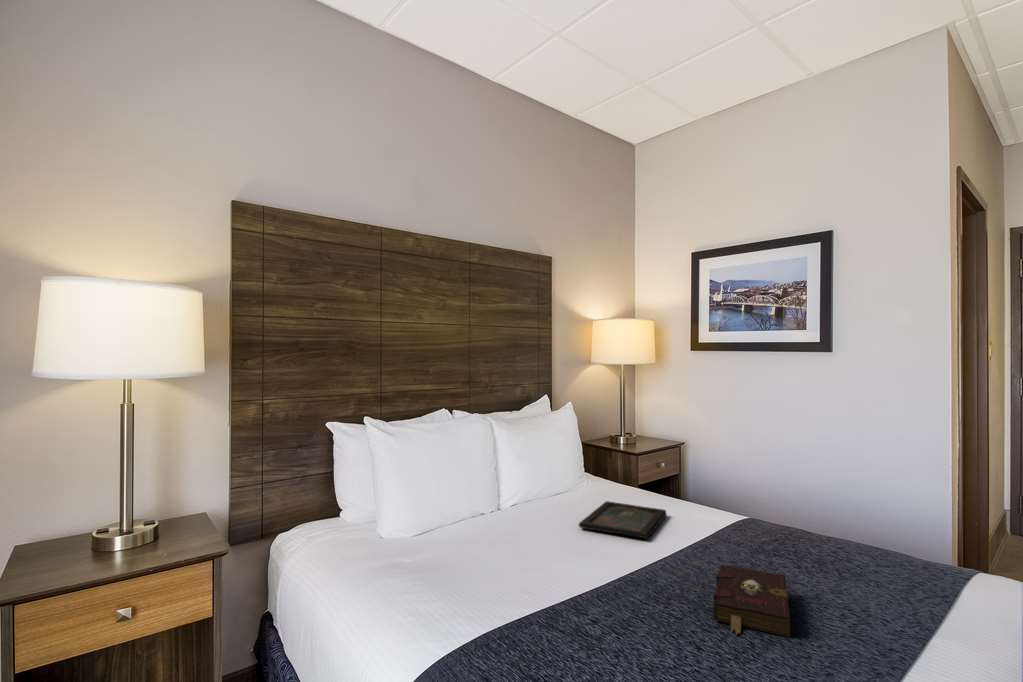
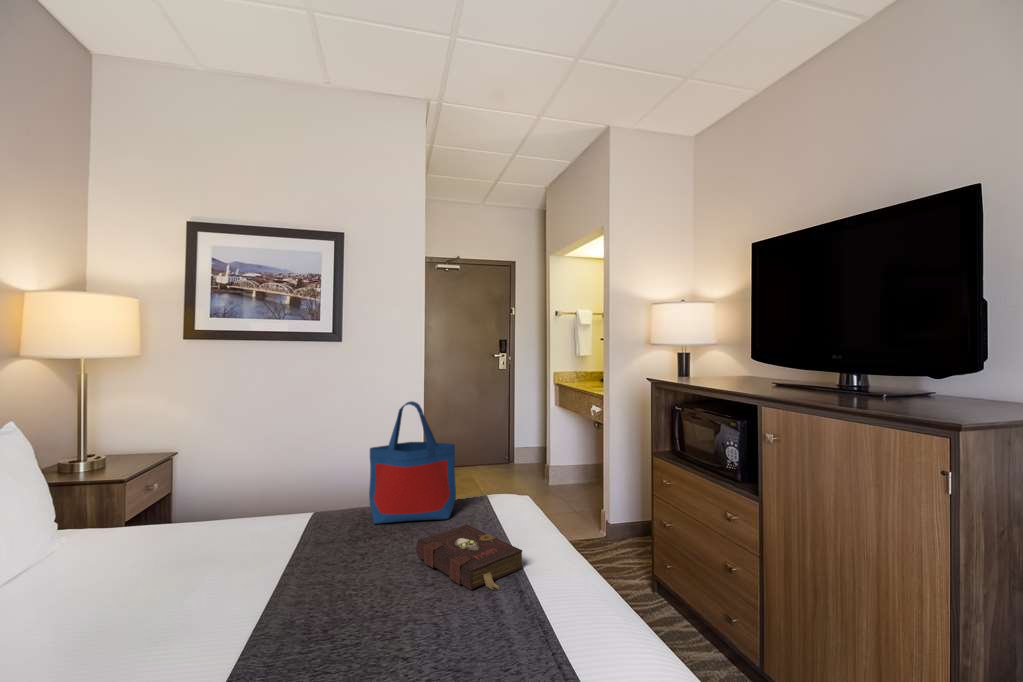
tote bag: none [743,434,835,571] -> present [369,401,456,524]
tray: present [579,501,666,538] -> none [158,524,284,591]

